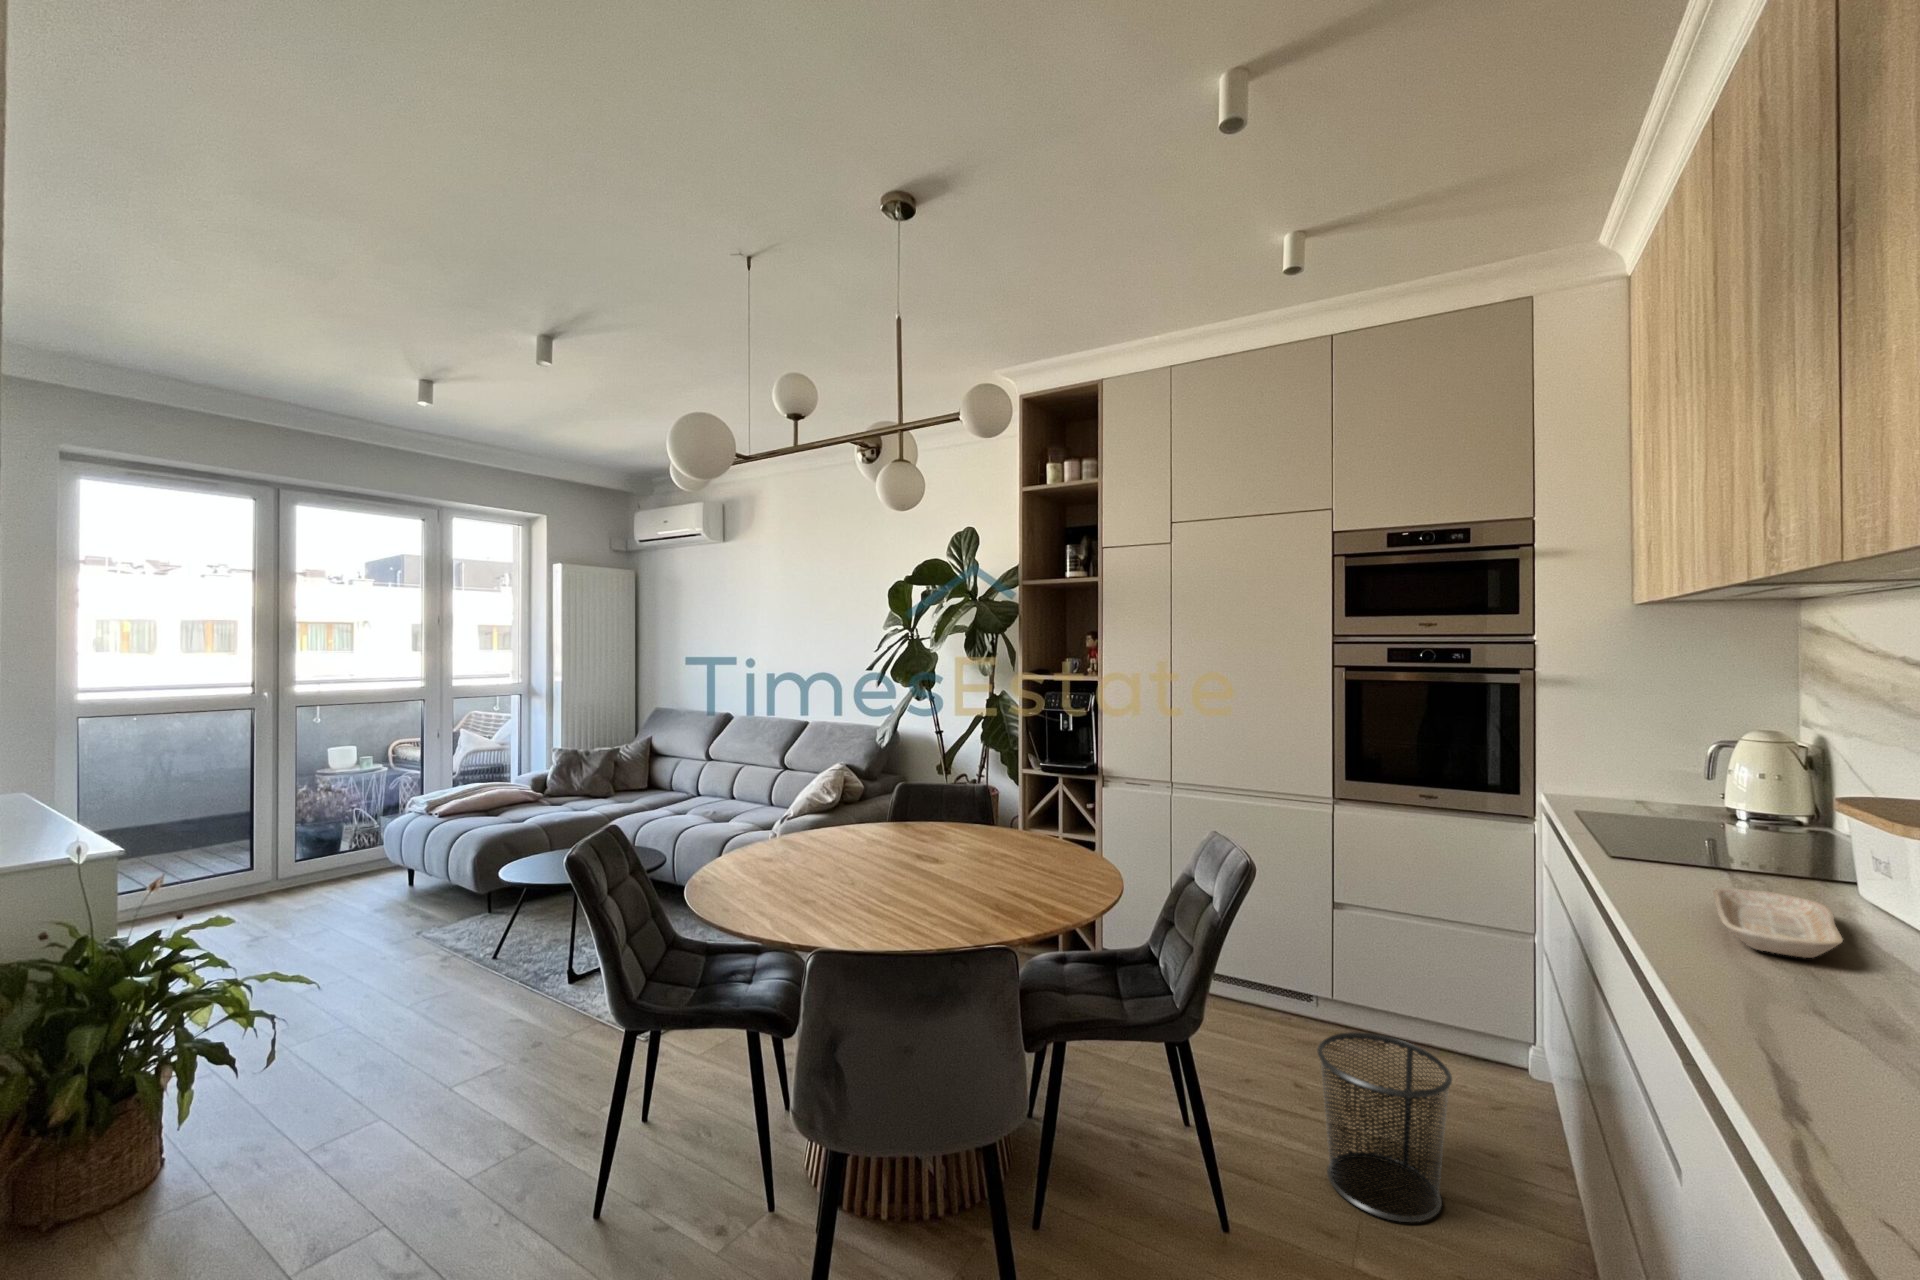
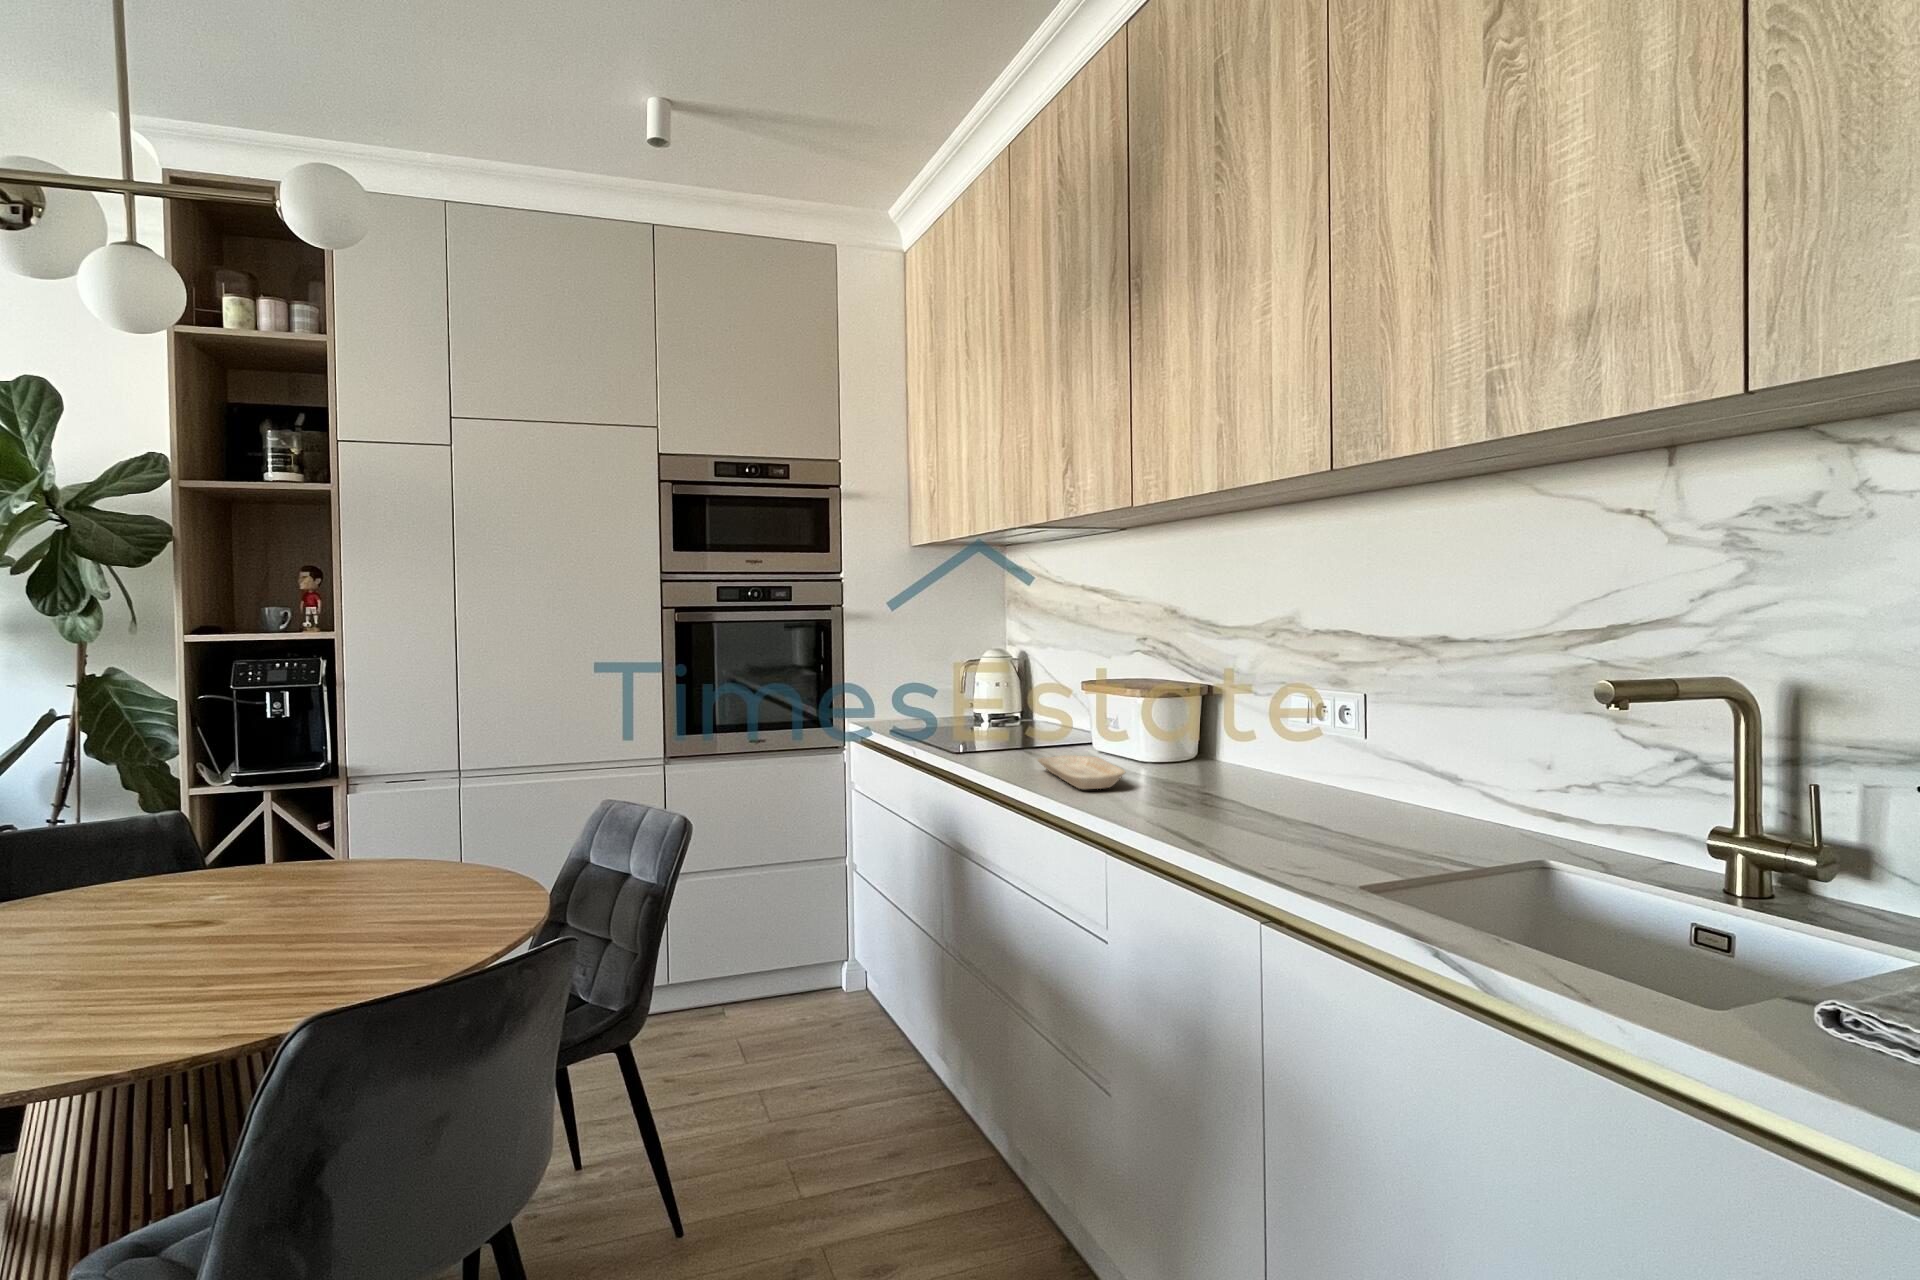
waste bin: present [1317,1032,1452,1222] -> none [722,975,844,1148]

